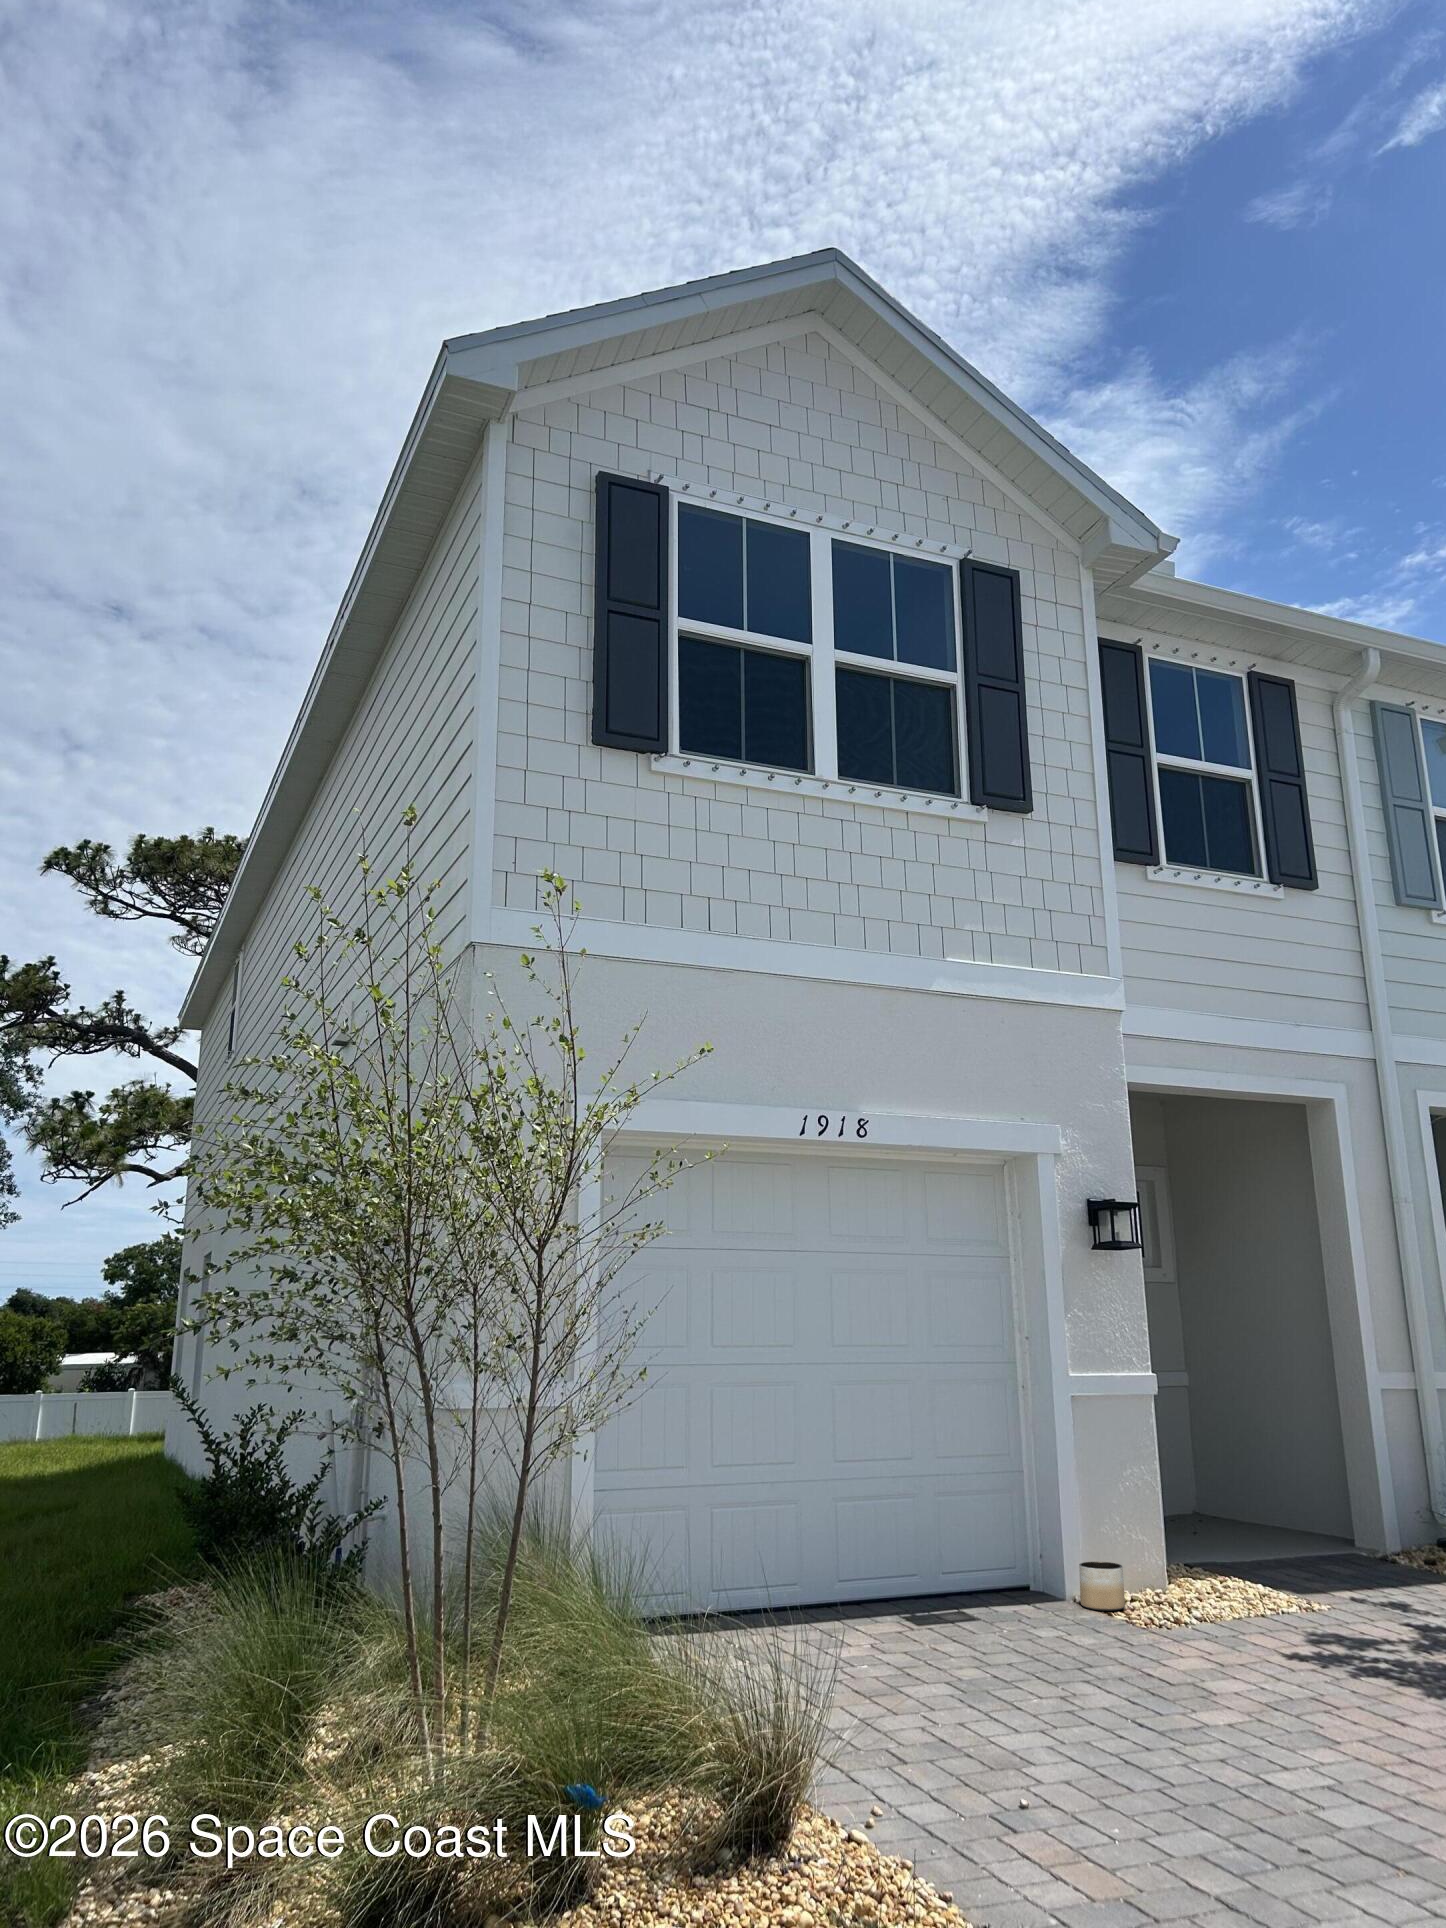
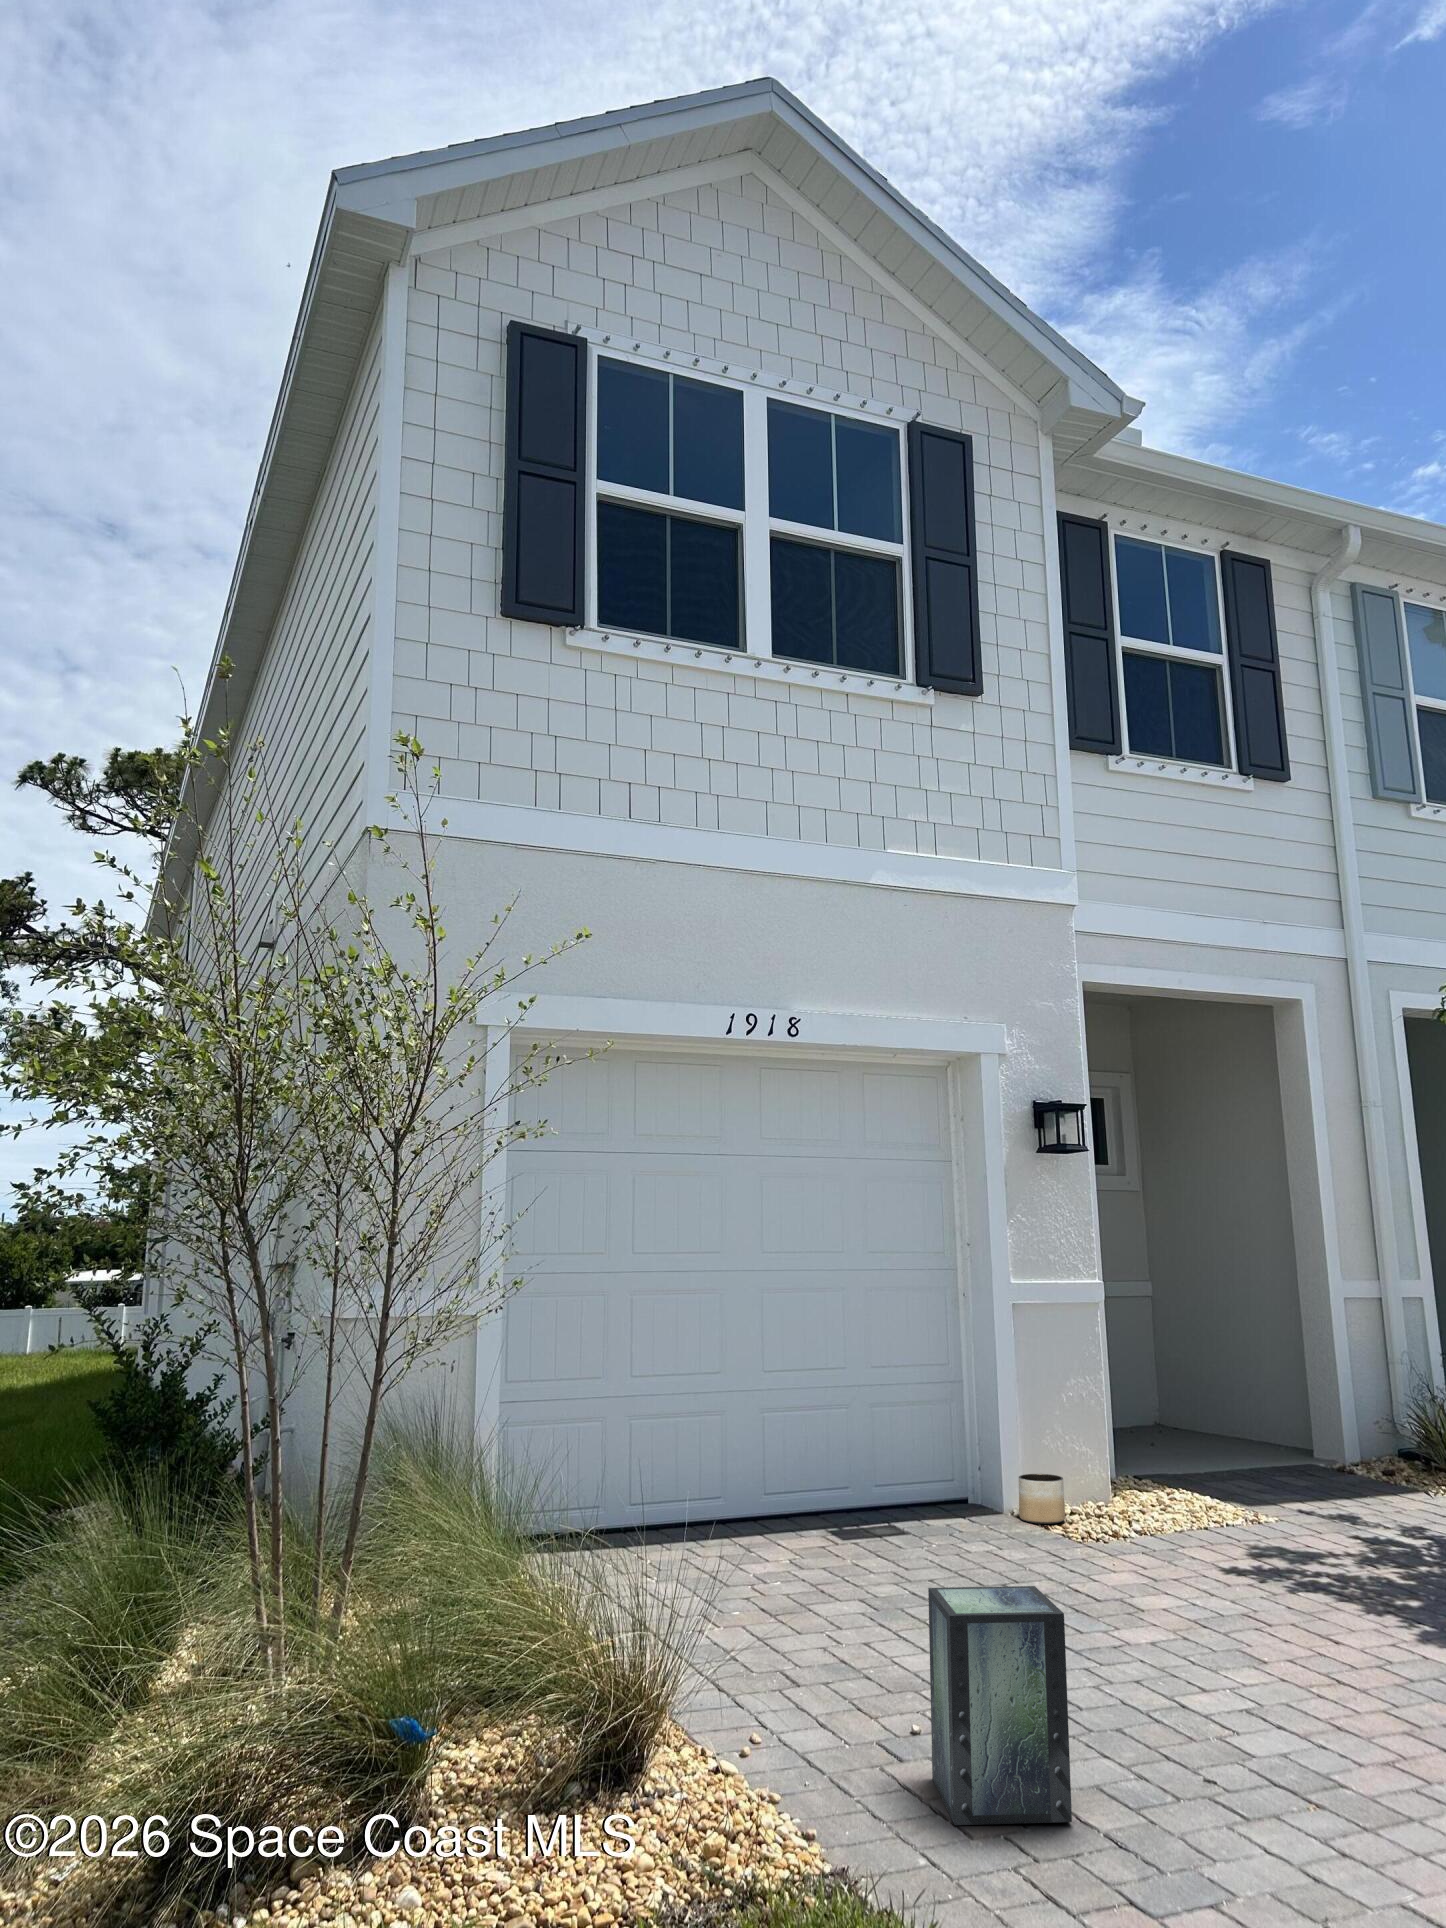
storage box: none [1042,1665,1187,1889] -> present [928,1586,1072,1825]

